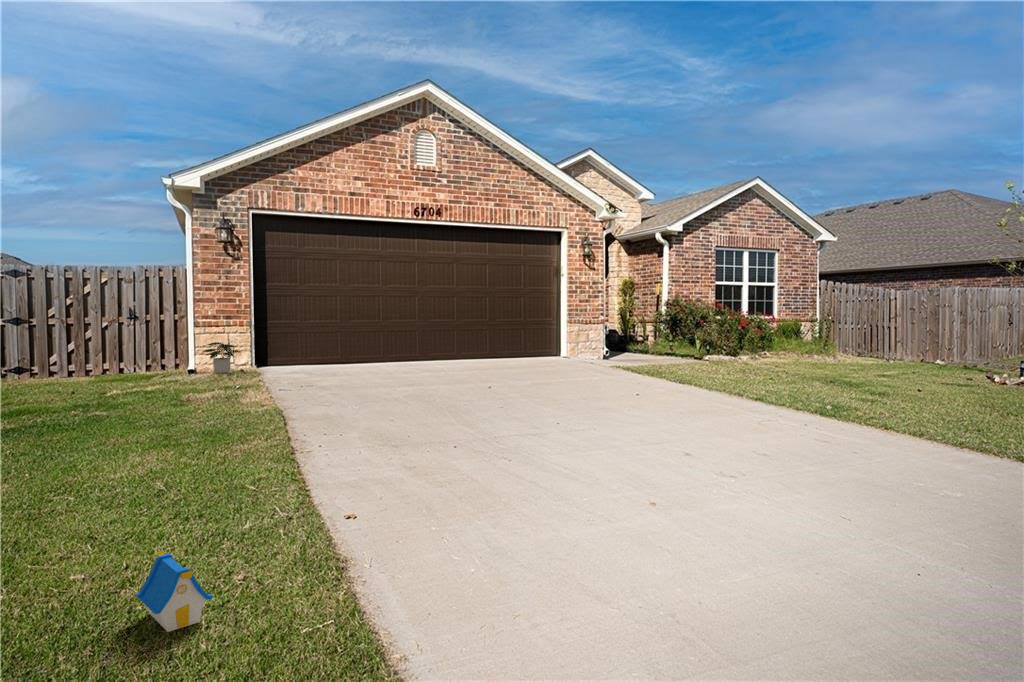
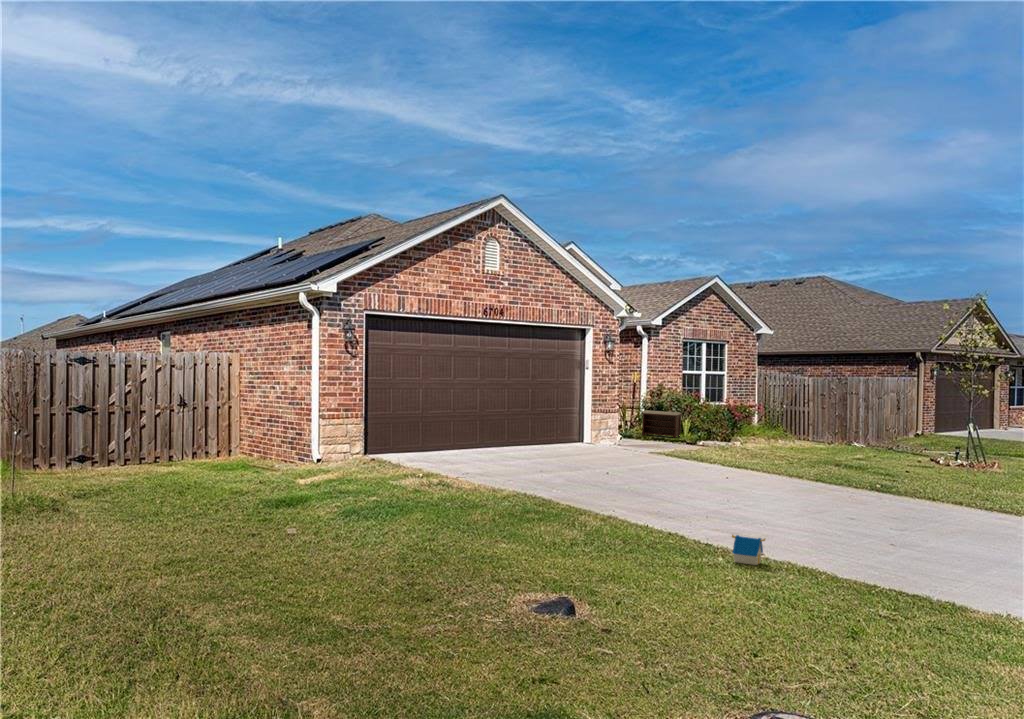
bench: none [657,323,700,353] -> present [642,410,682,438]
potted plant: present [203,342,241,374] -> none [329,432,365,461]

